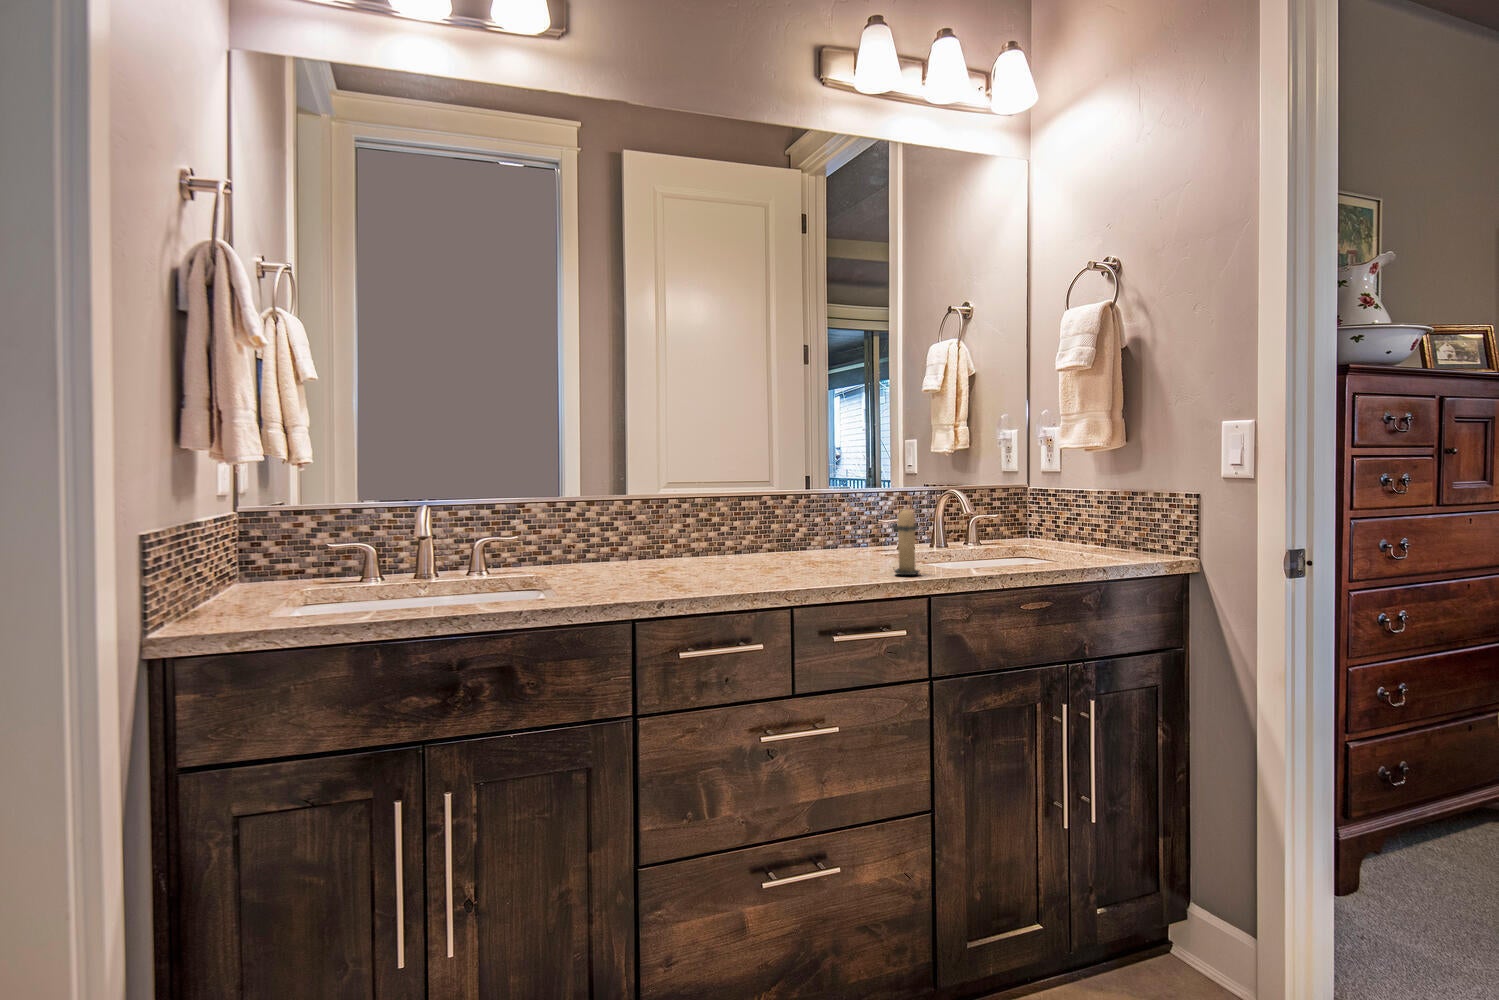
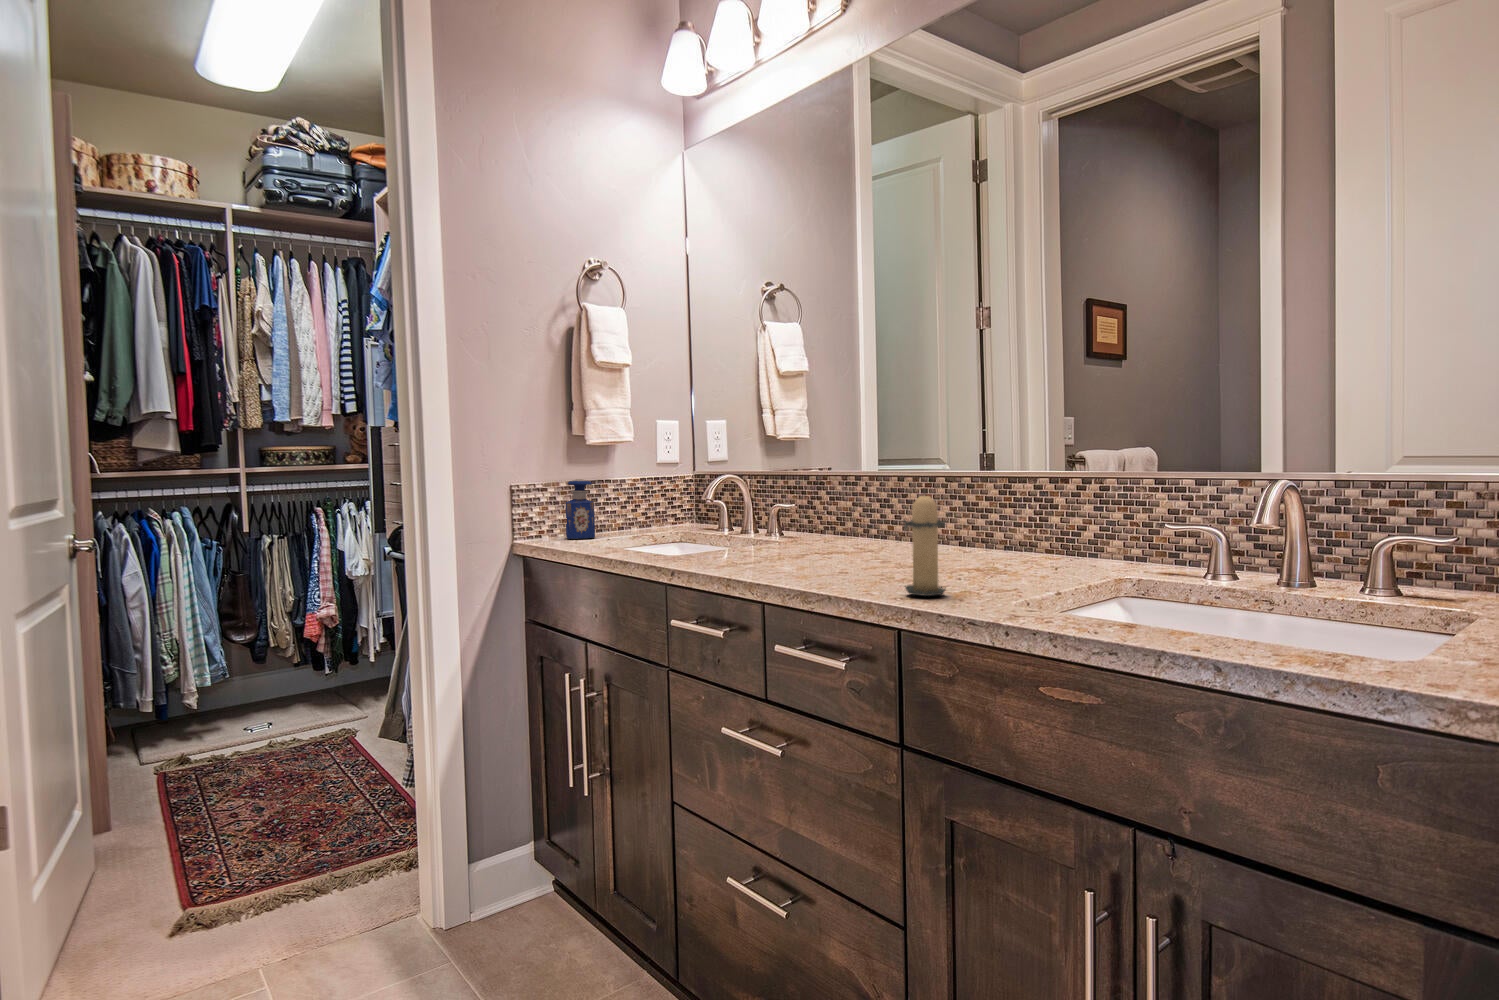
perfume bottle: none [255,527,308,609] -> present [566,479,595,539]

